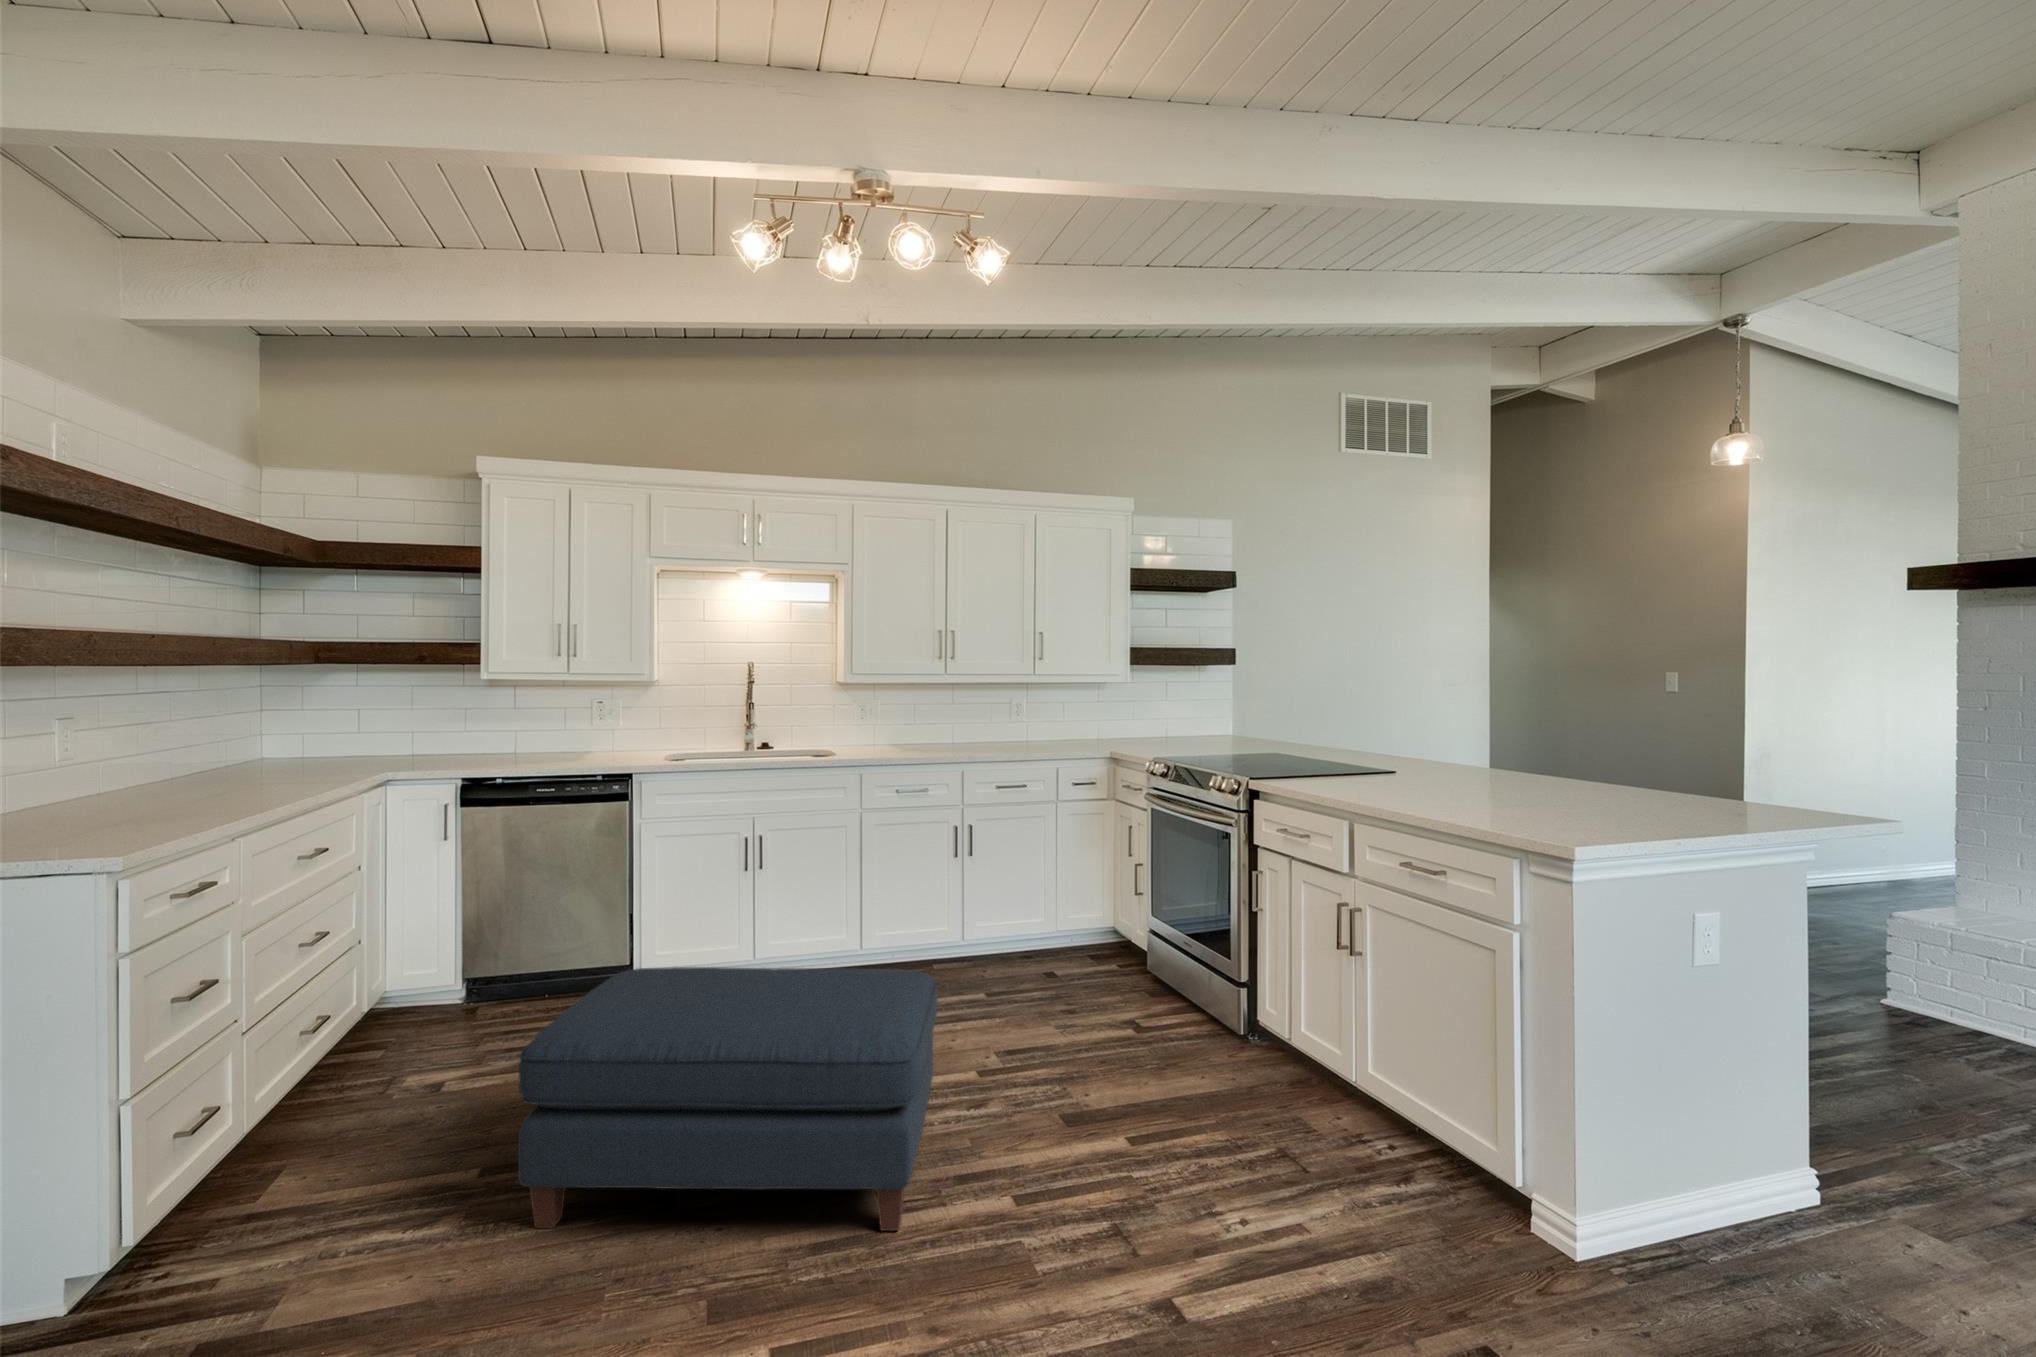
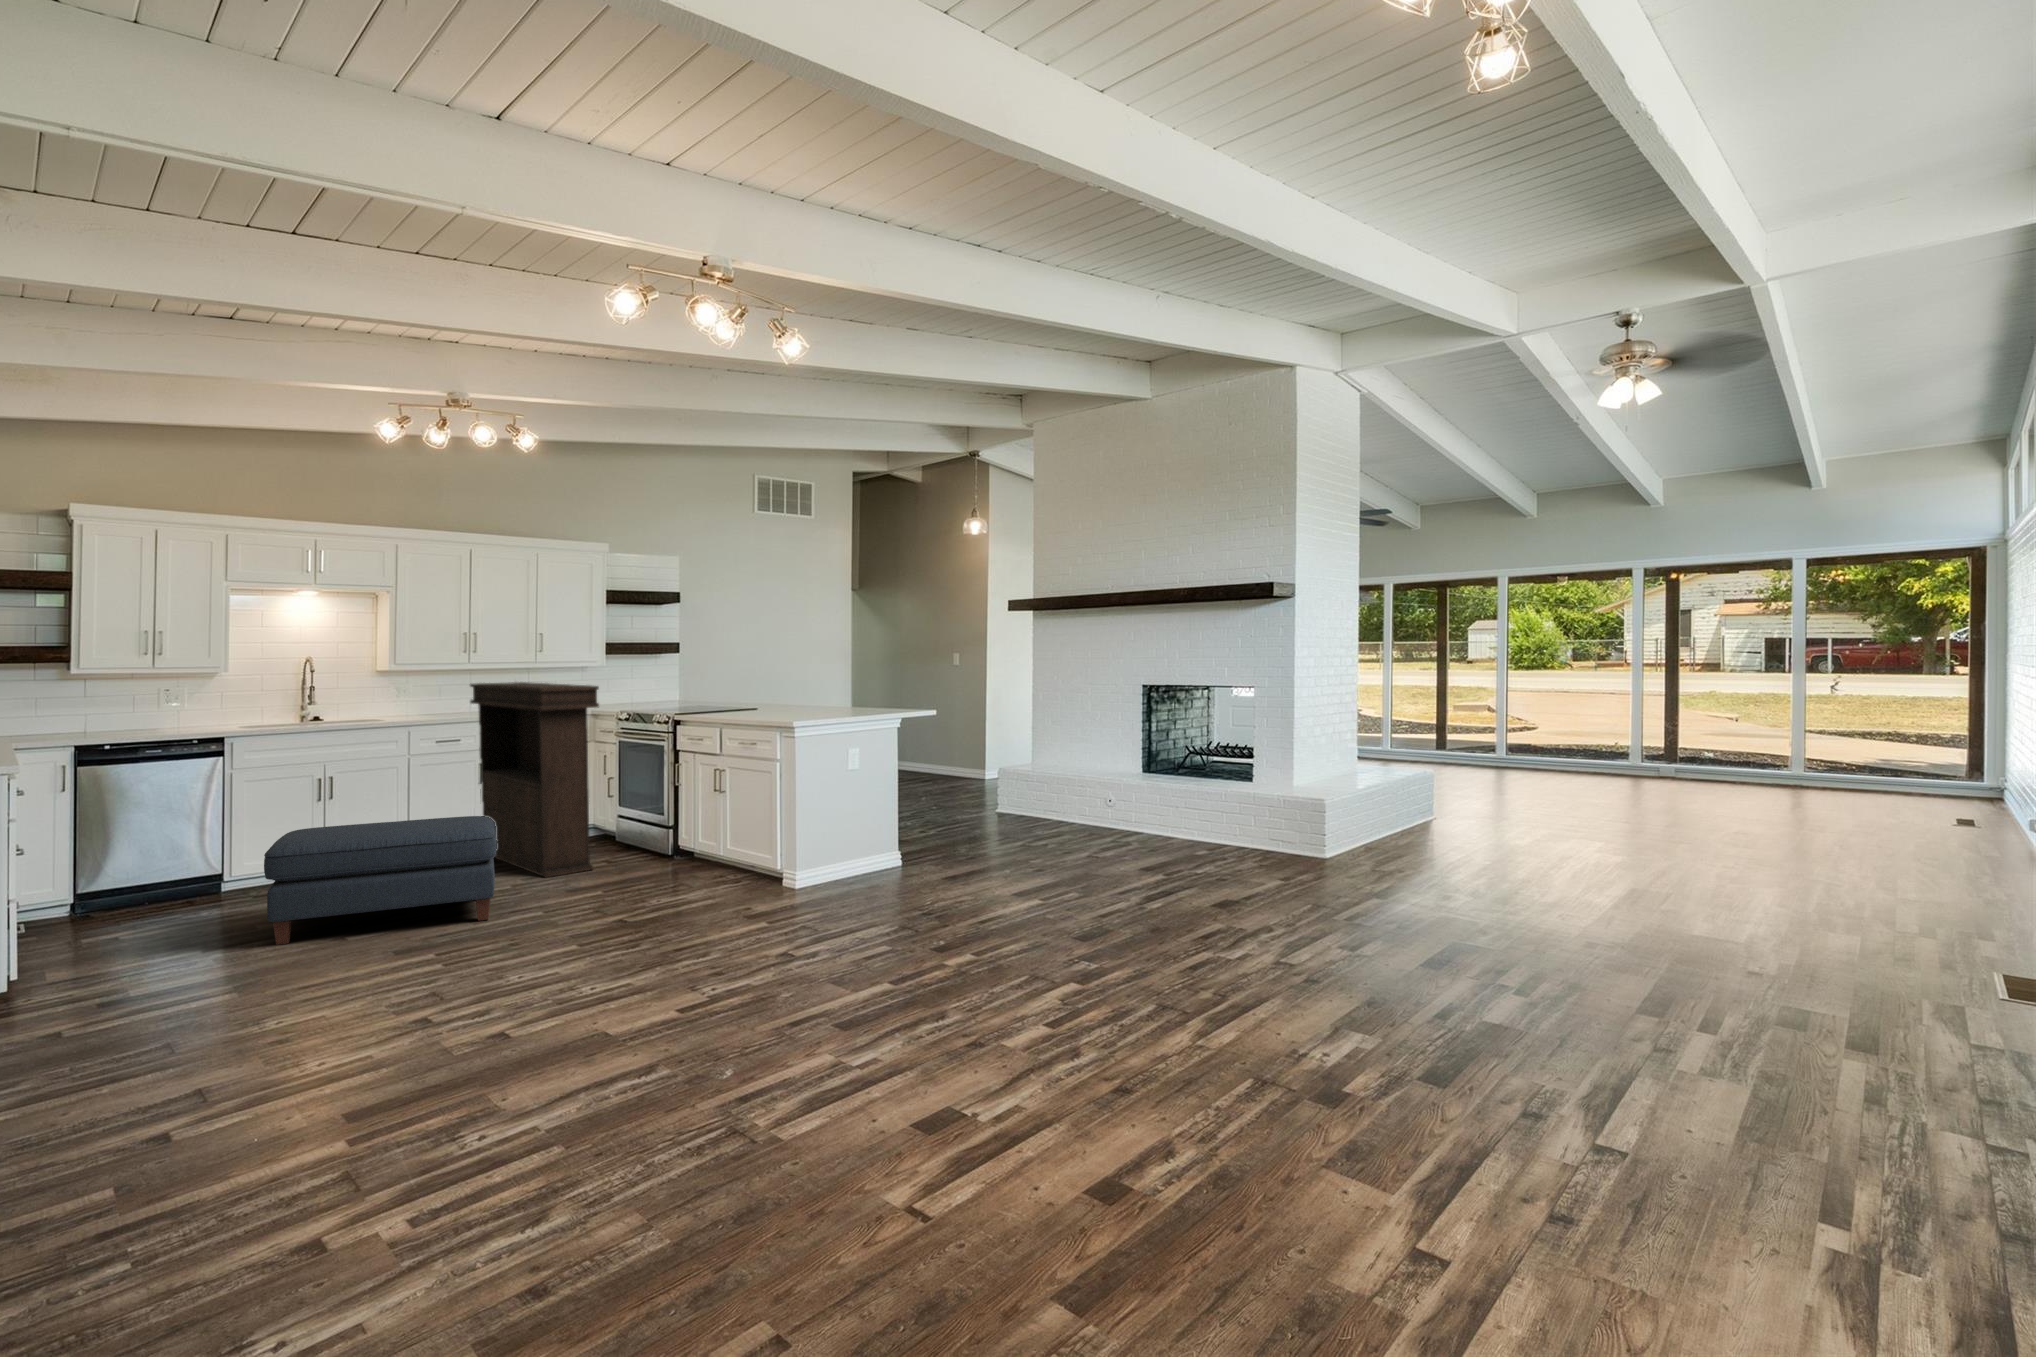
console table: none [943,706,1125,1068] -> present [470,682,599,877]

